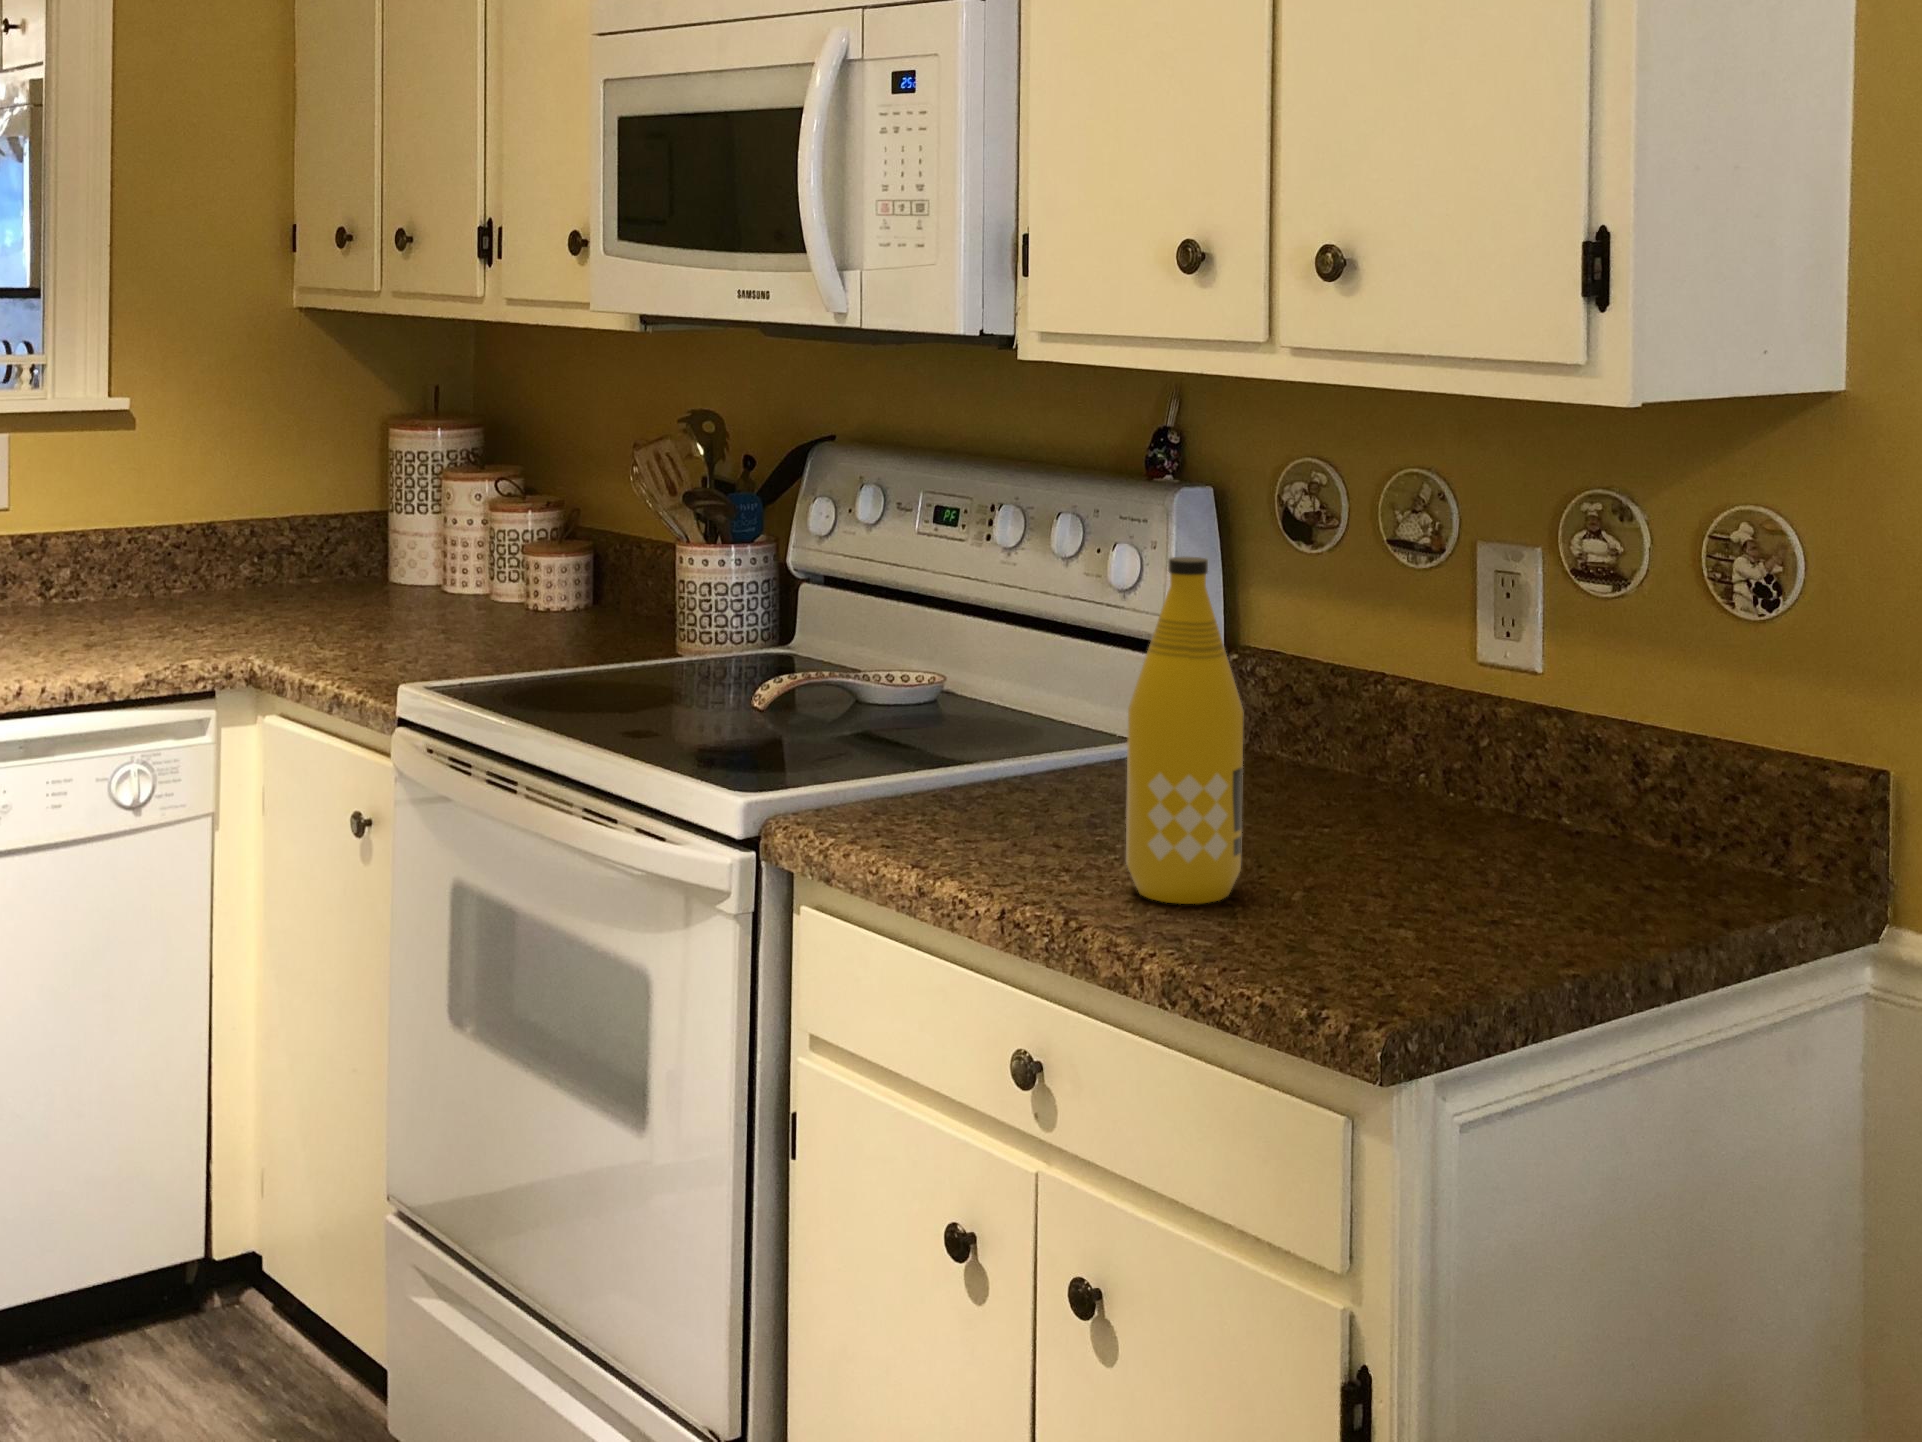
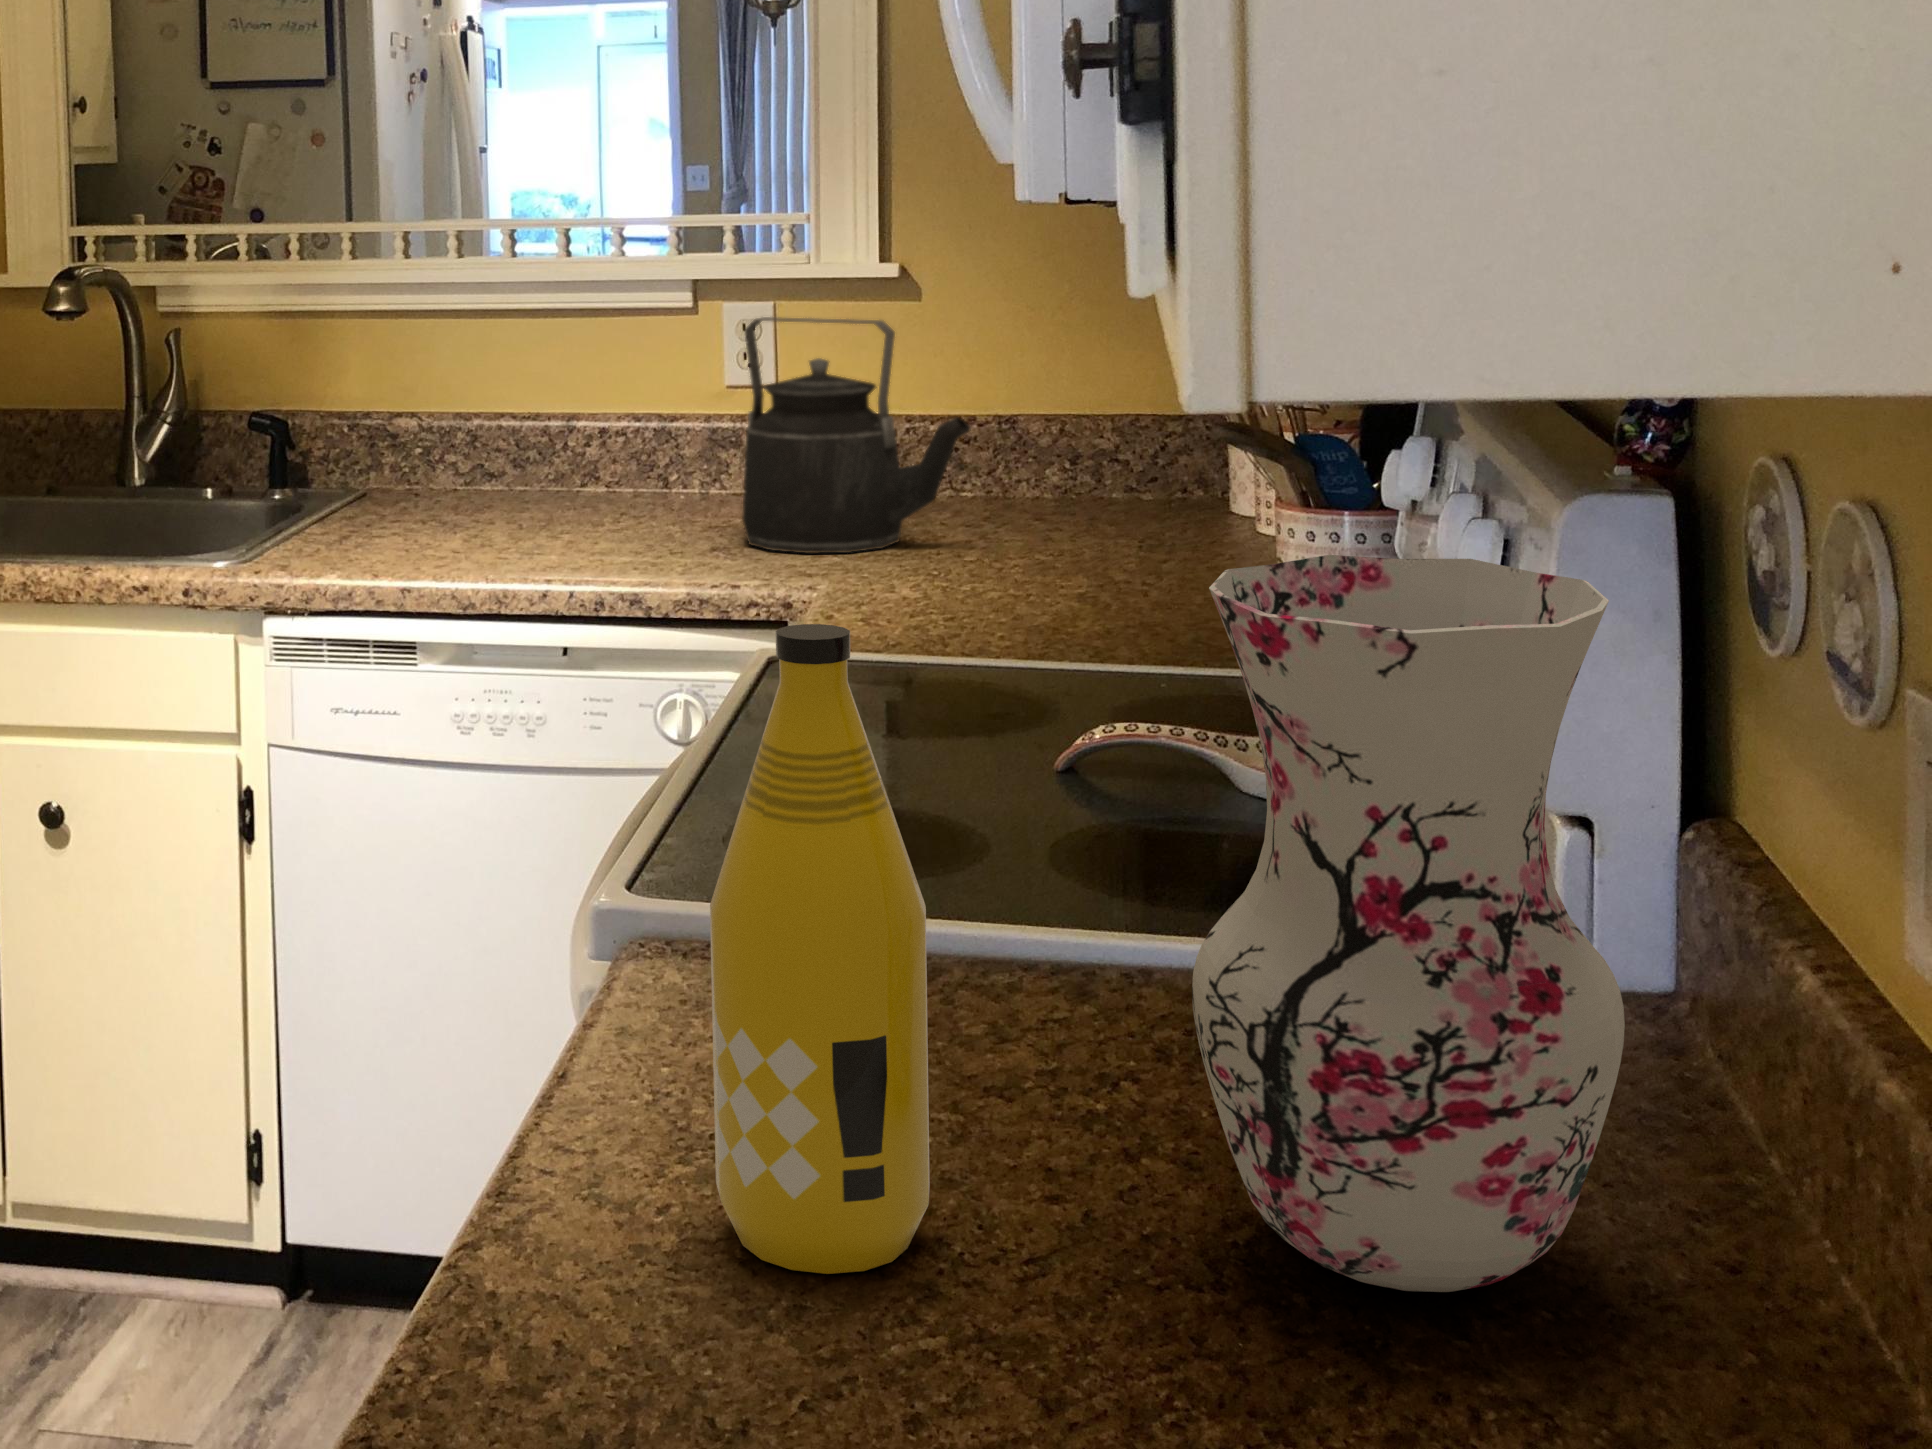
kettle: none [105,442,313,640] -> present [742,317,971,553]
vase: none [1282,503,1477,848] -> present [1192,555,1625,1292]

